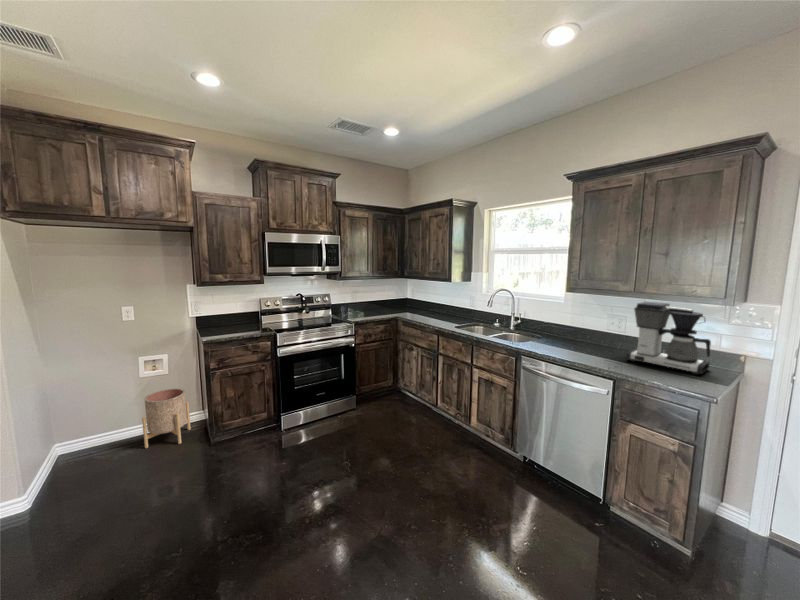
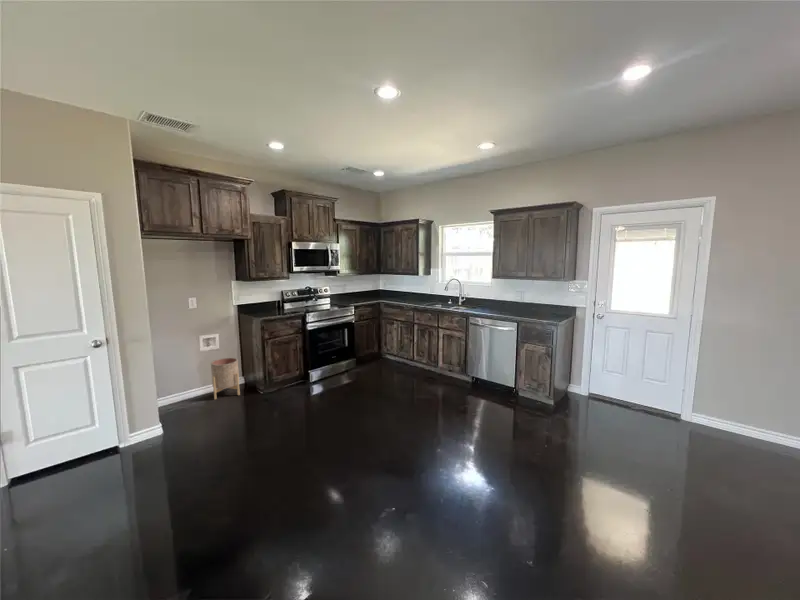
coffee maker: present [626,302,711,375] -> none [524,283,562,318]

